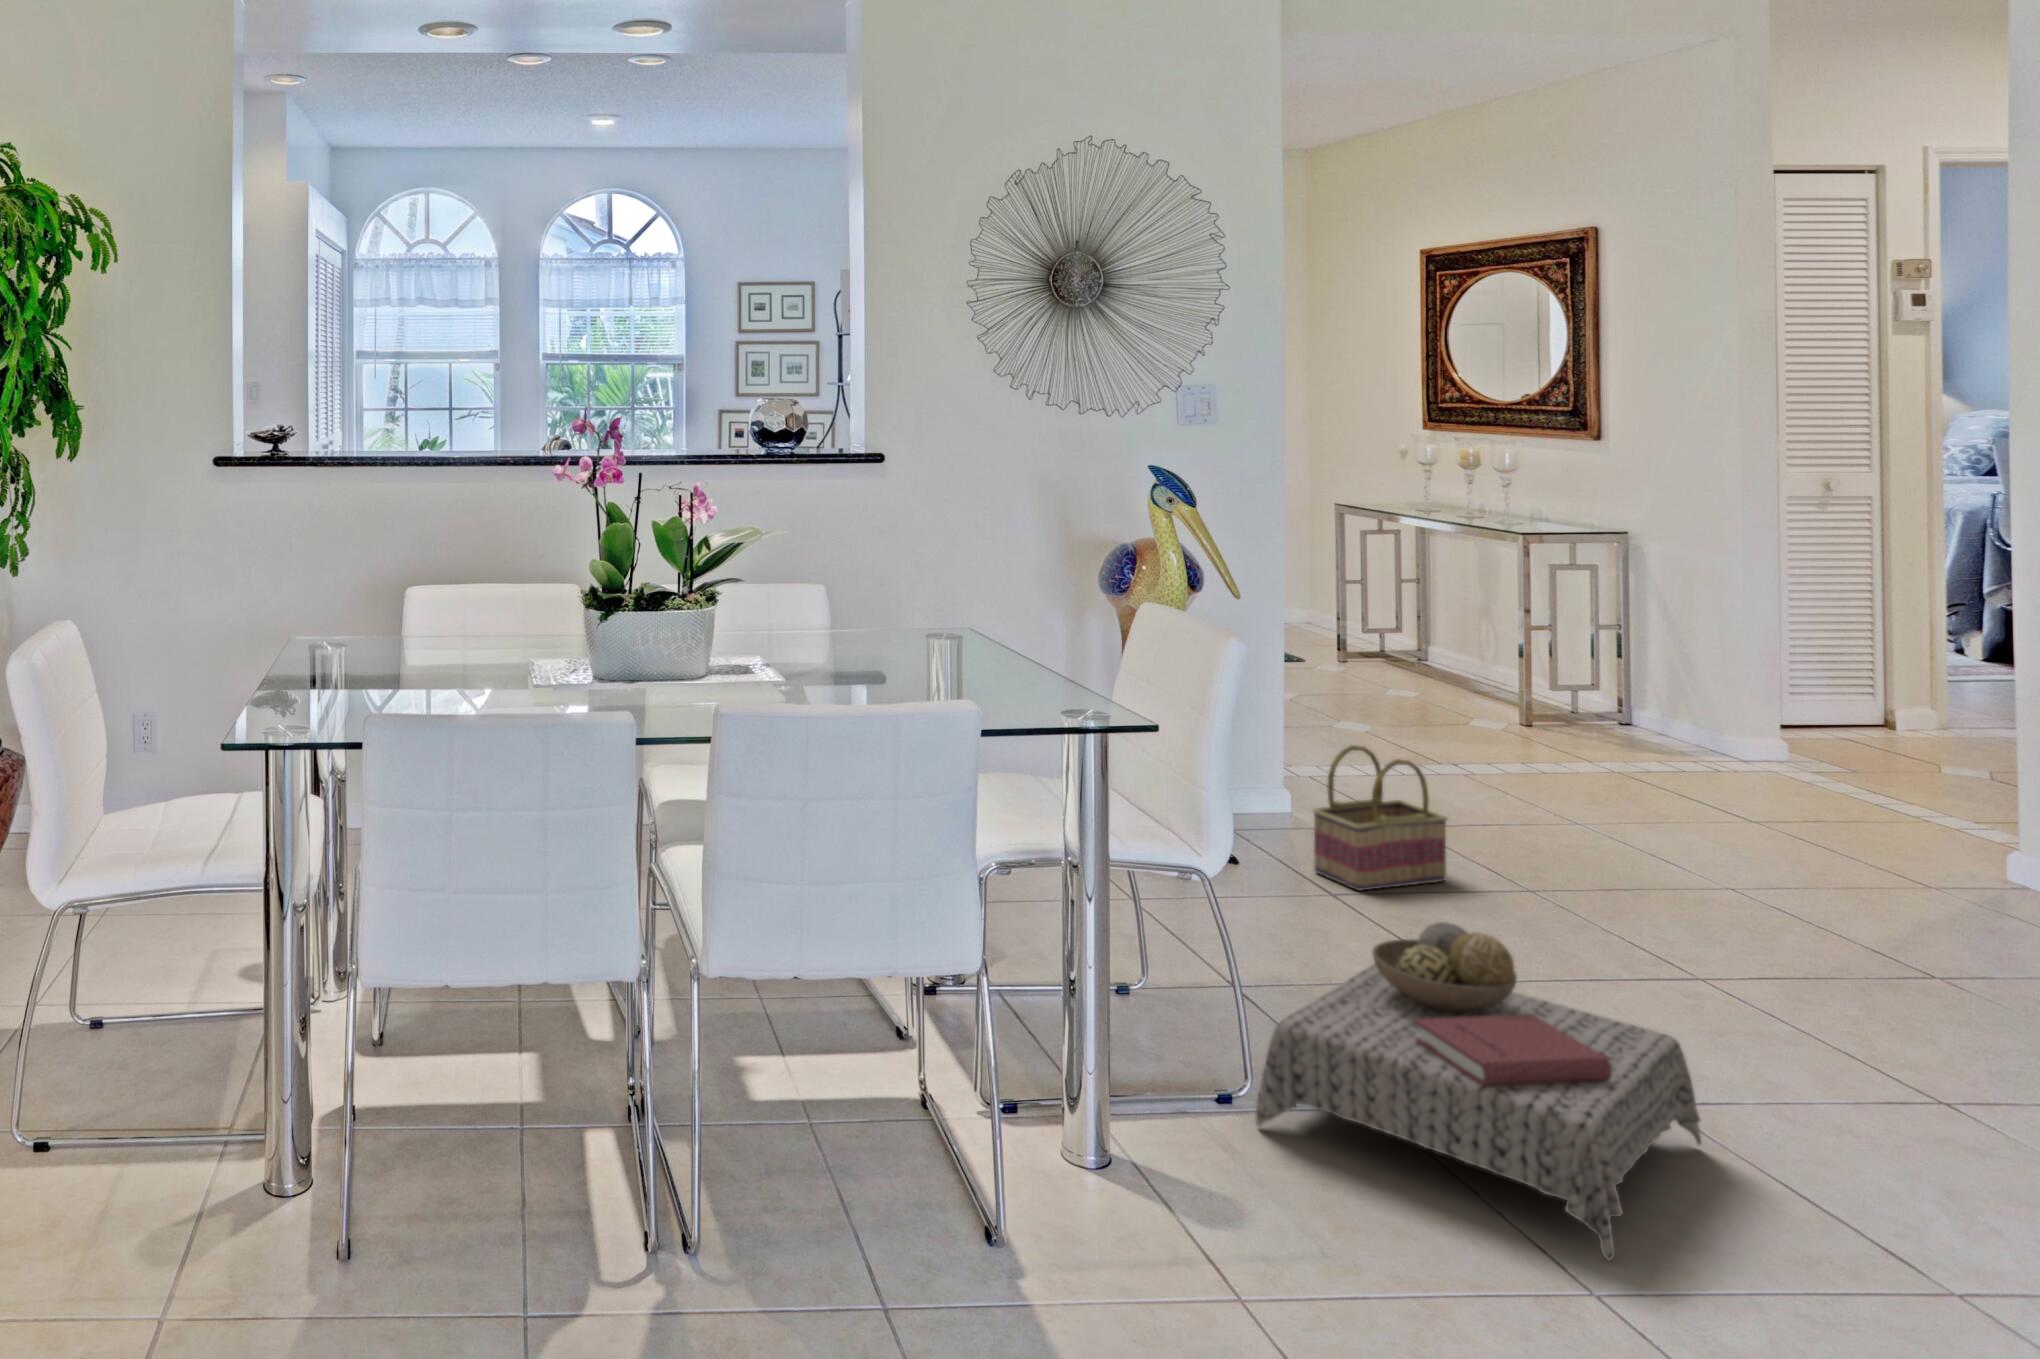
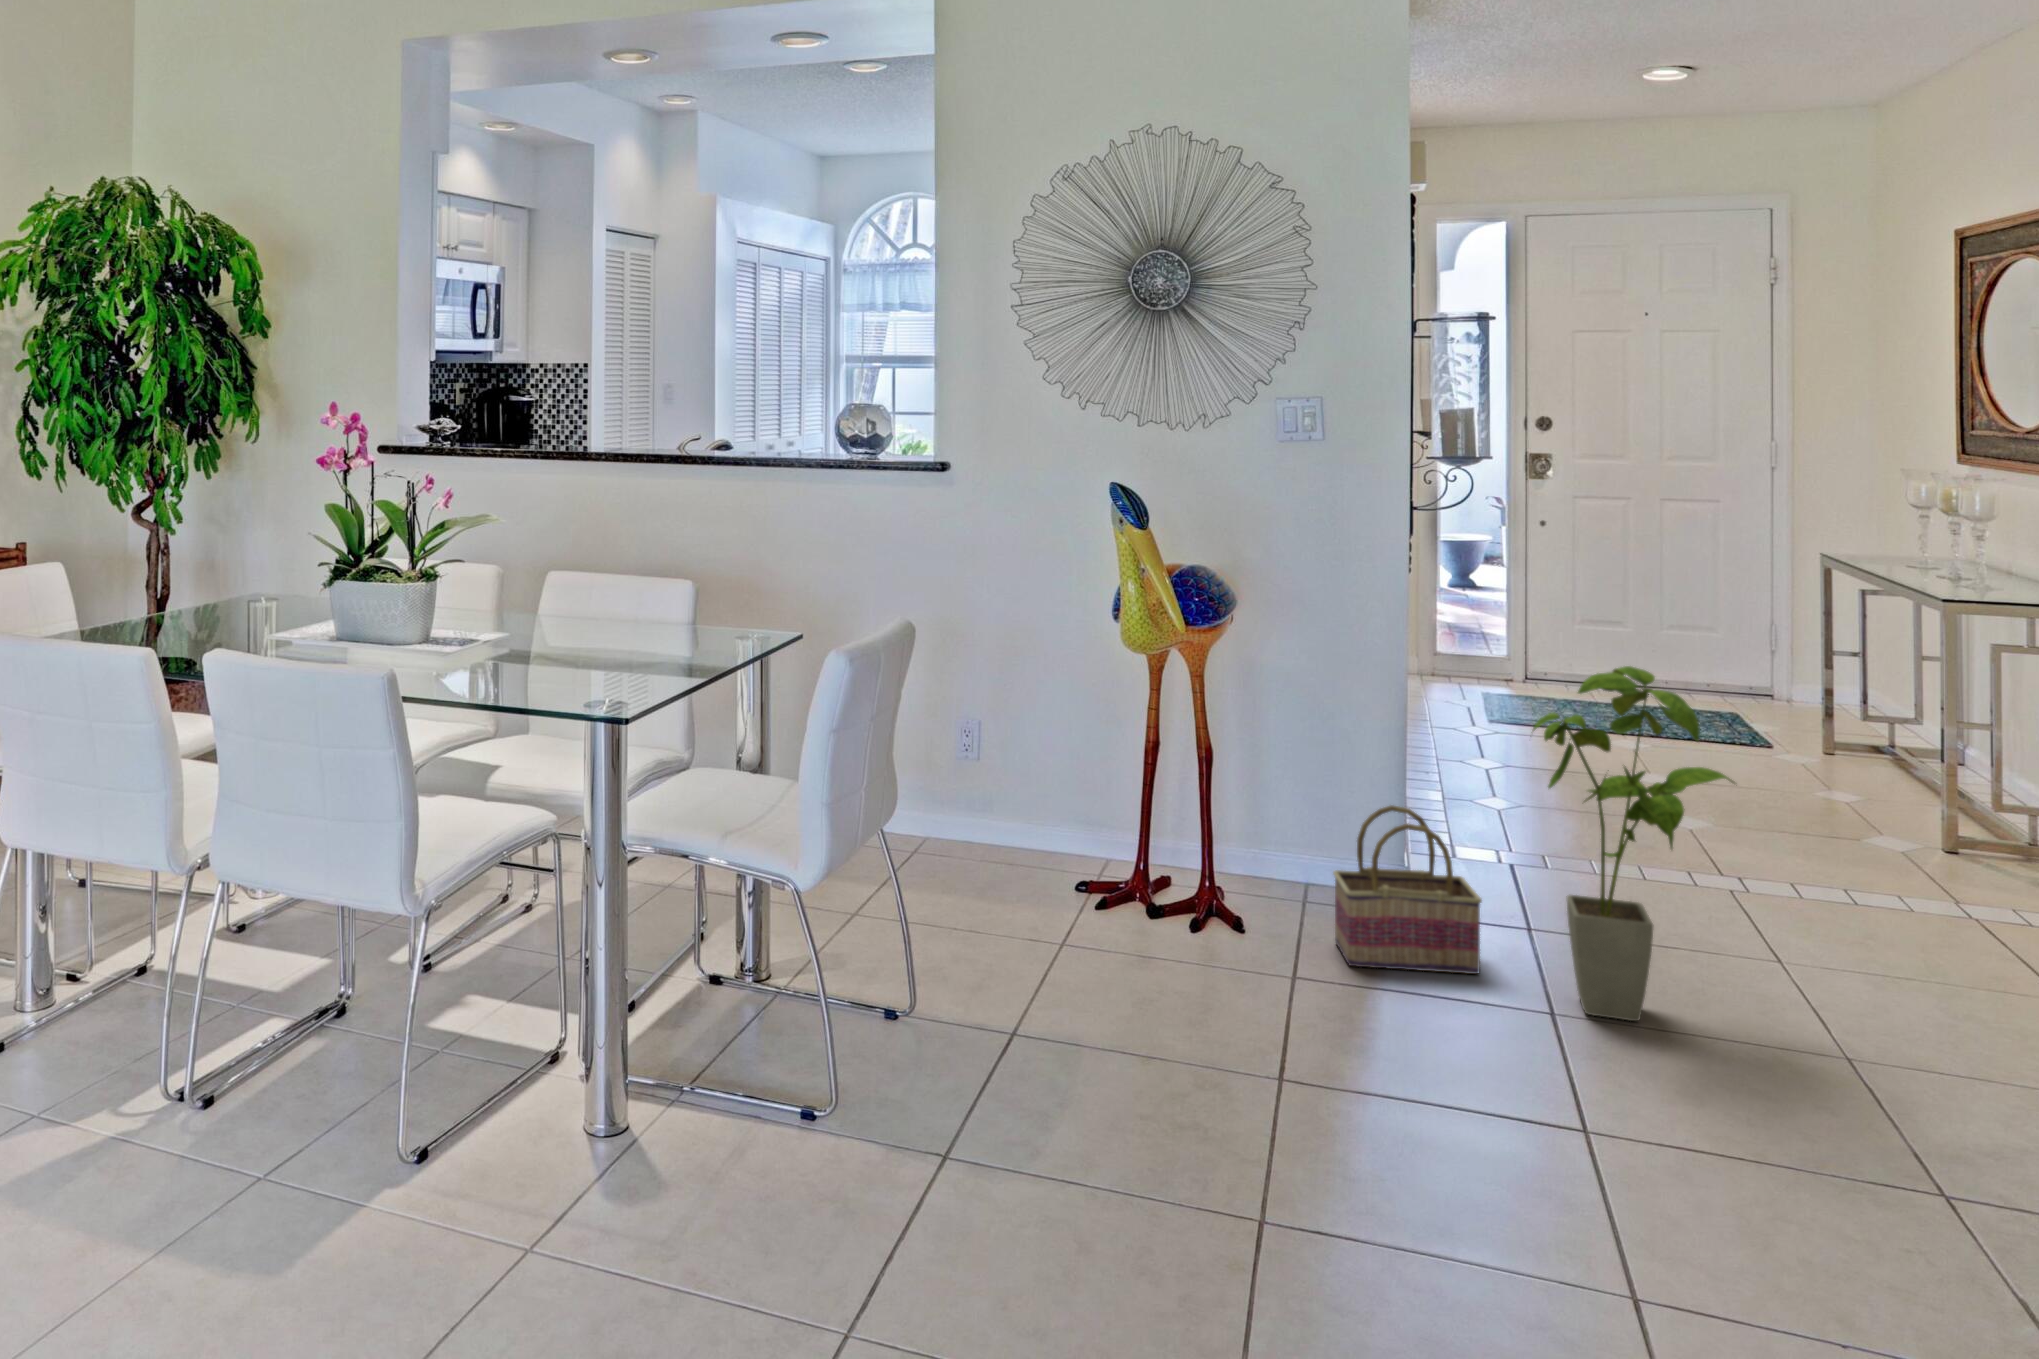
house plant: none [1490,608,1675,901] -> present [1533,666,1735,1021]
ottoman: present [1255,922,1701,1260] -> none [813,959,1236,1292]

